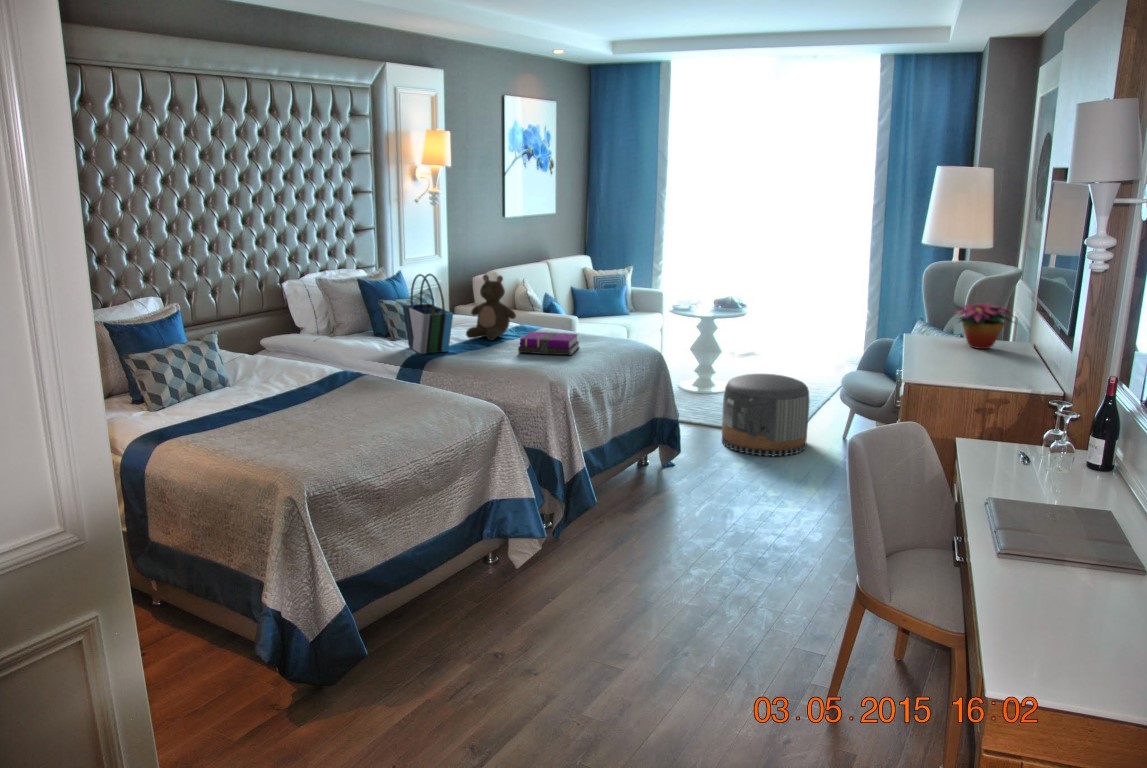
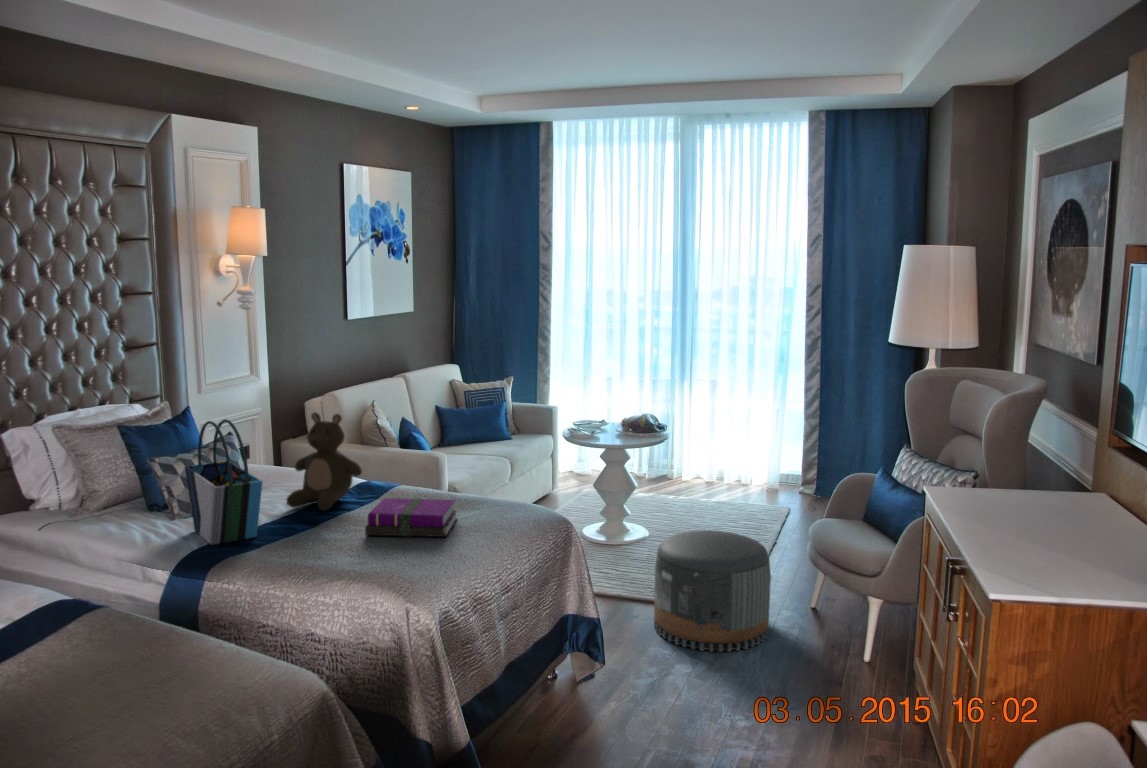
flower arrangement: present [957,303,1016,349] -> none [983,448,1093,516]

